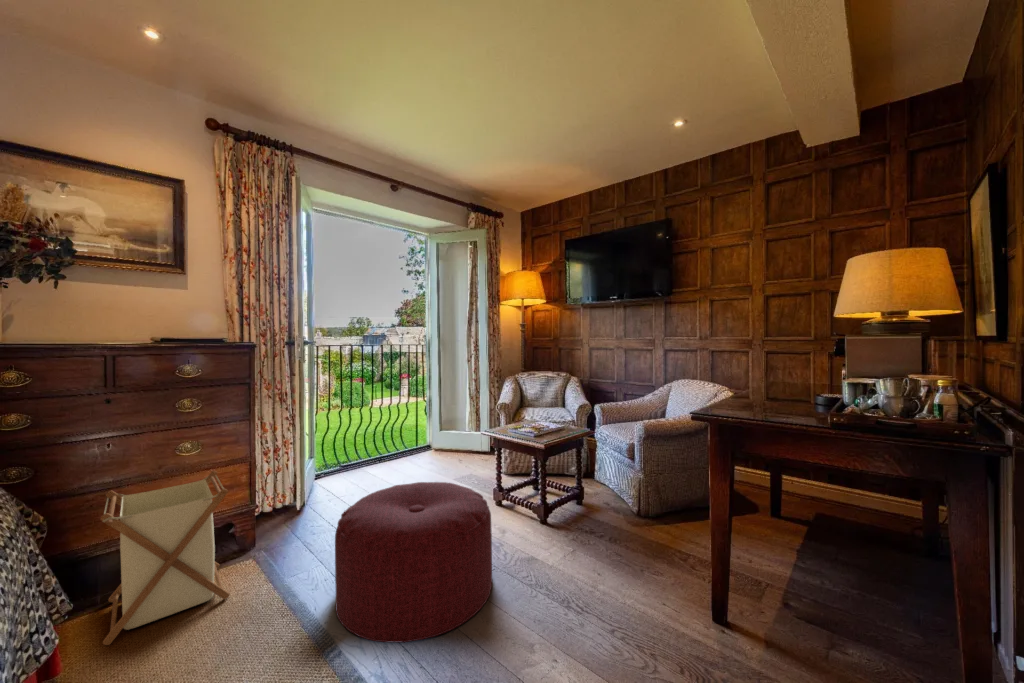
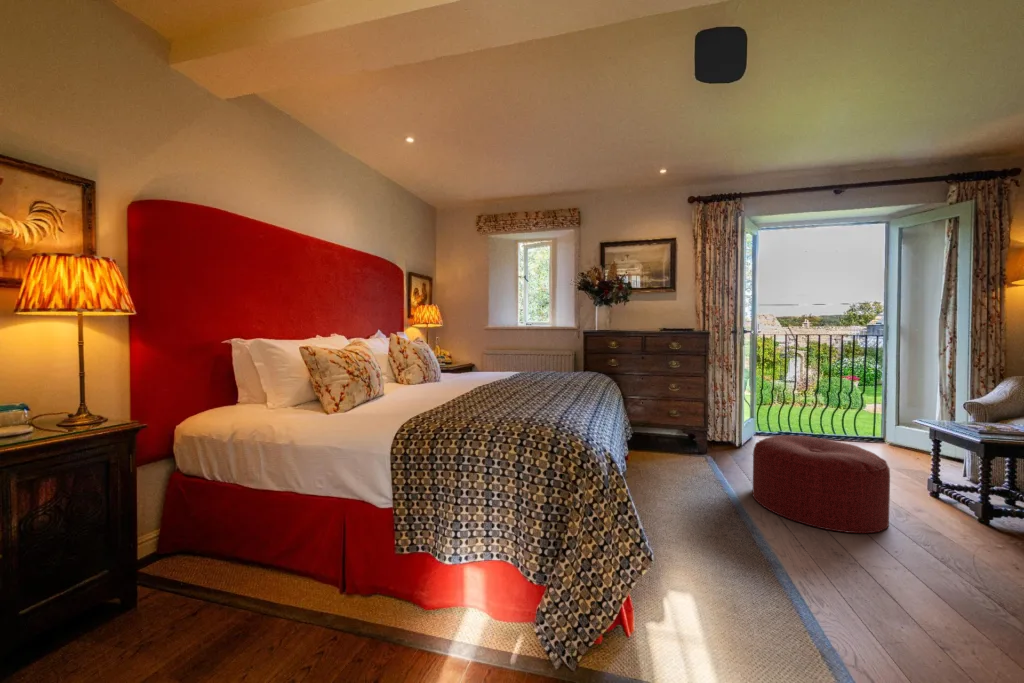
laundry basket: present [101,471,230,645] -> none [643,400,695,469]

